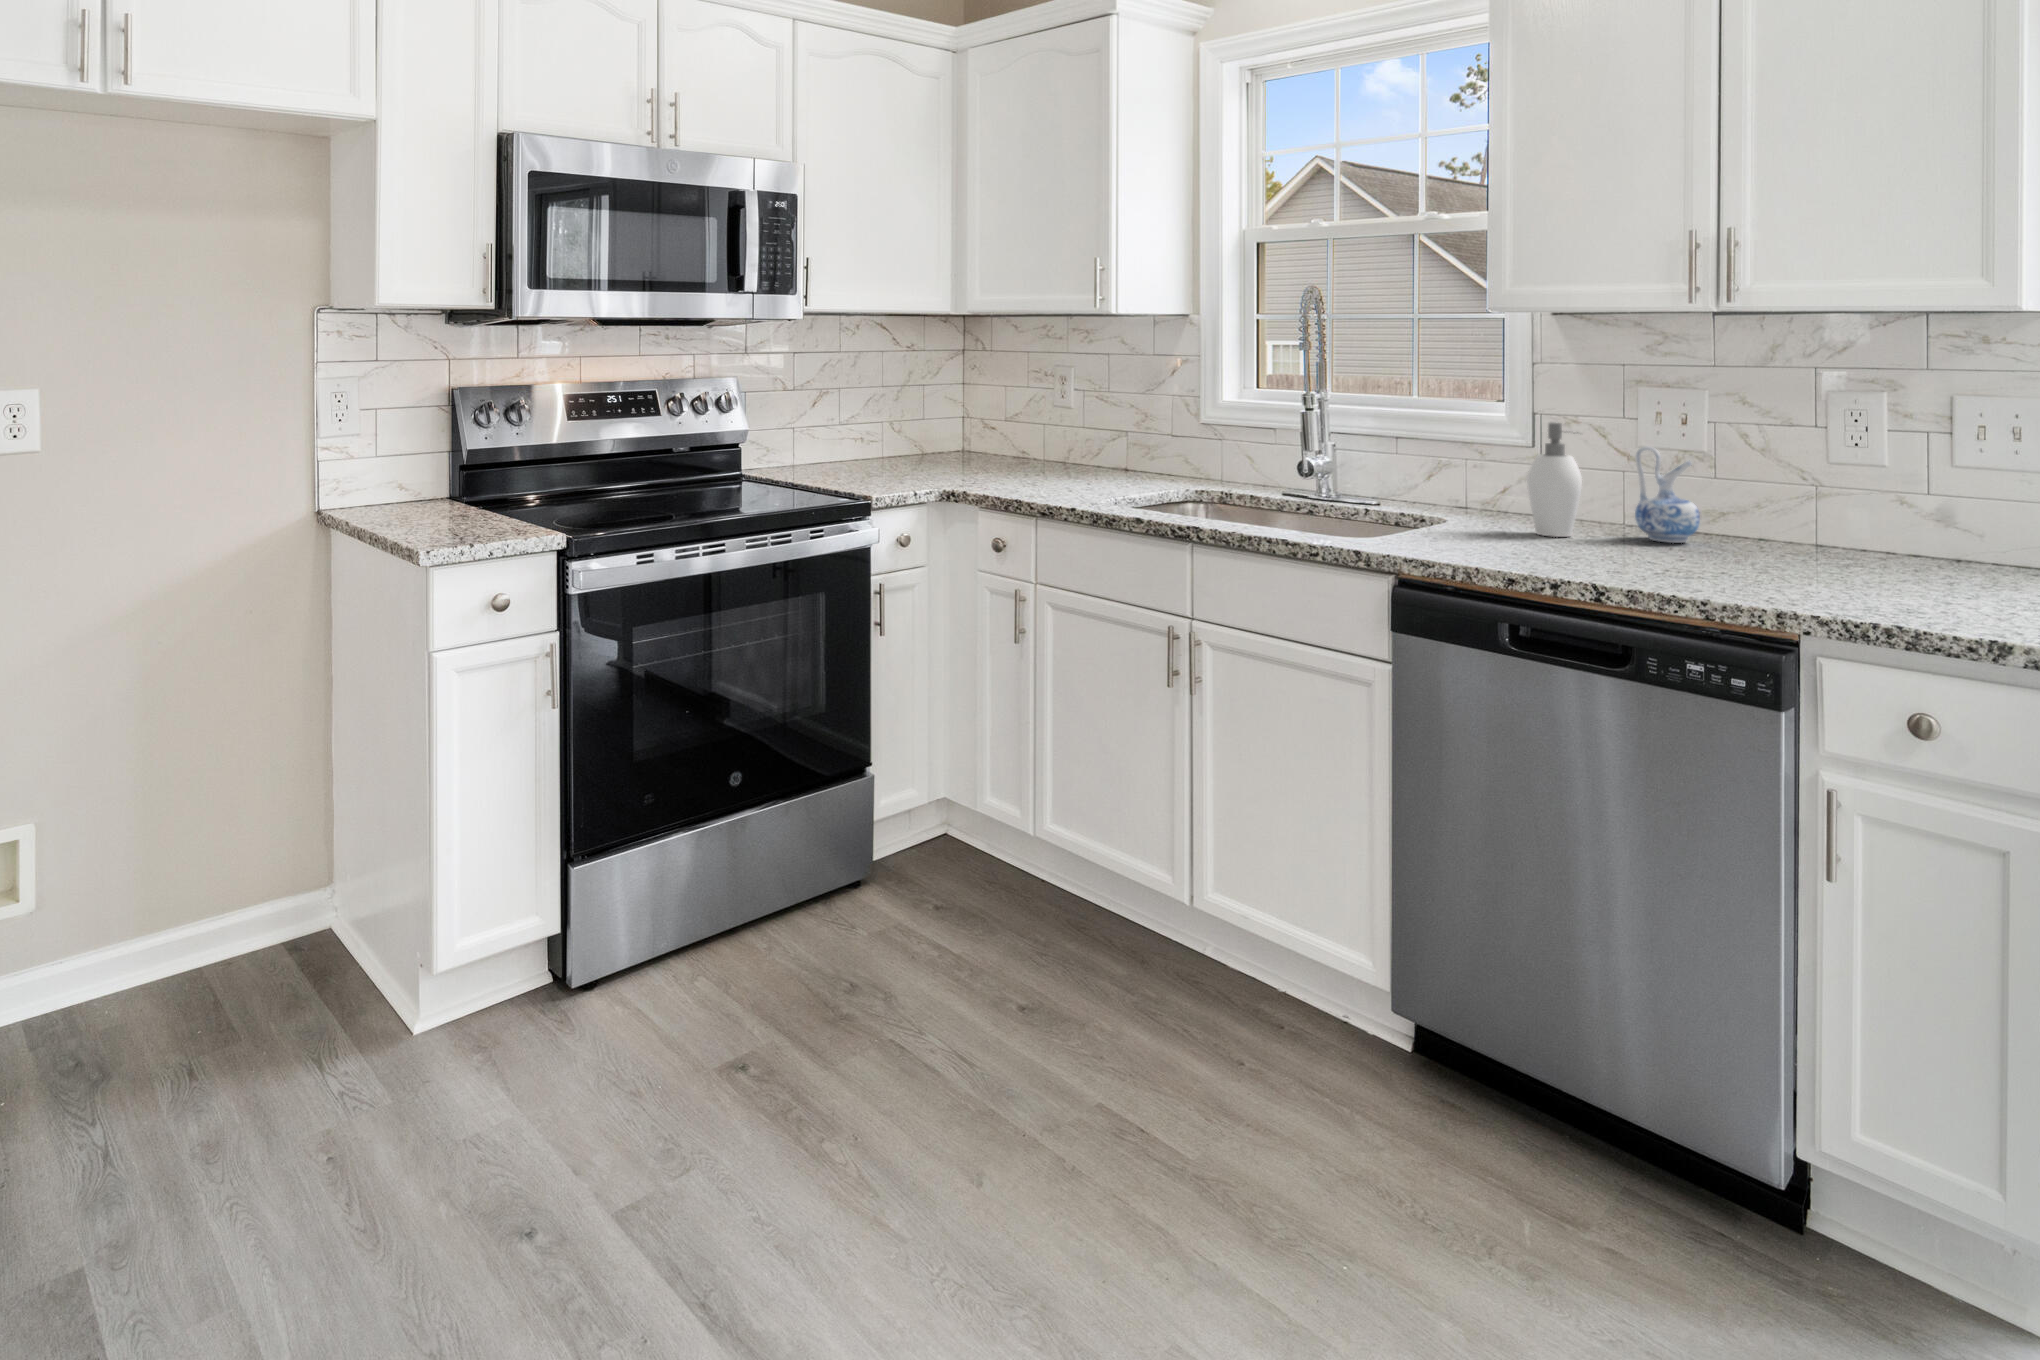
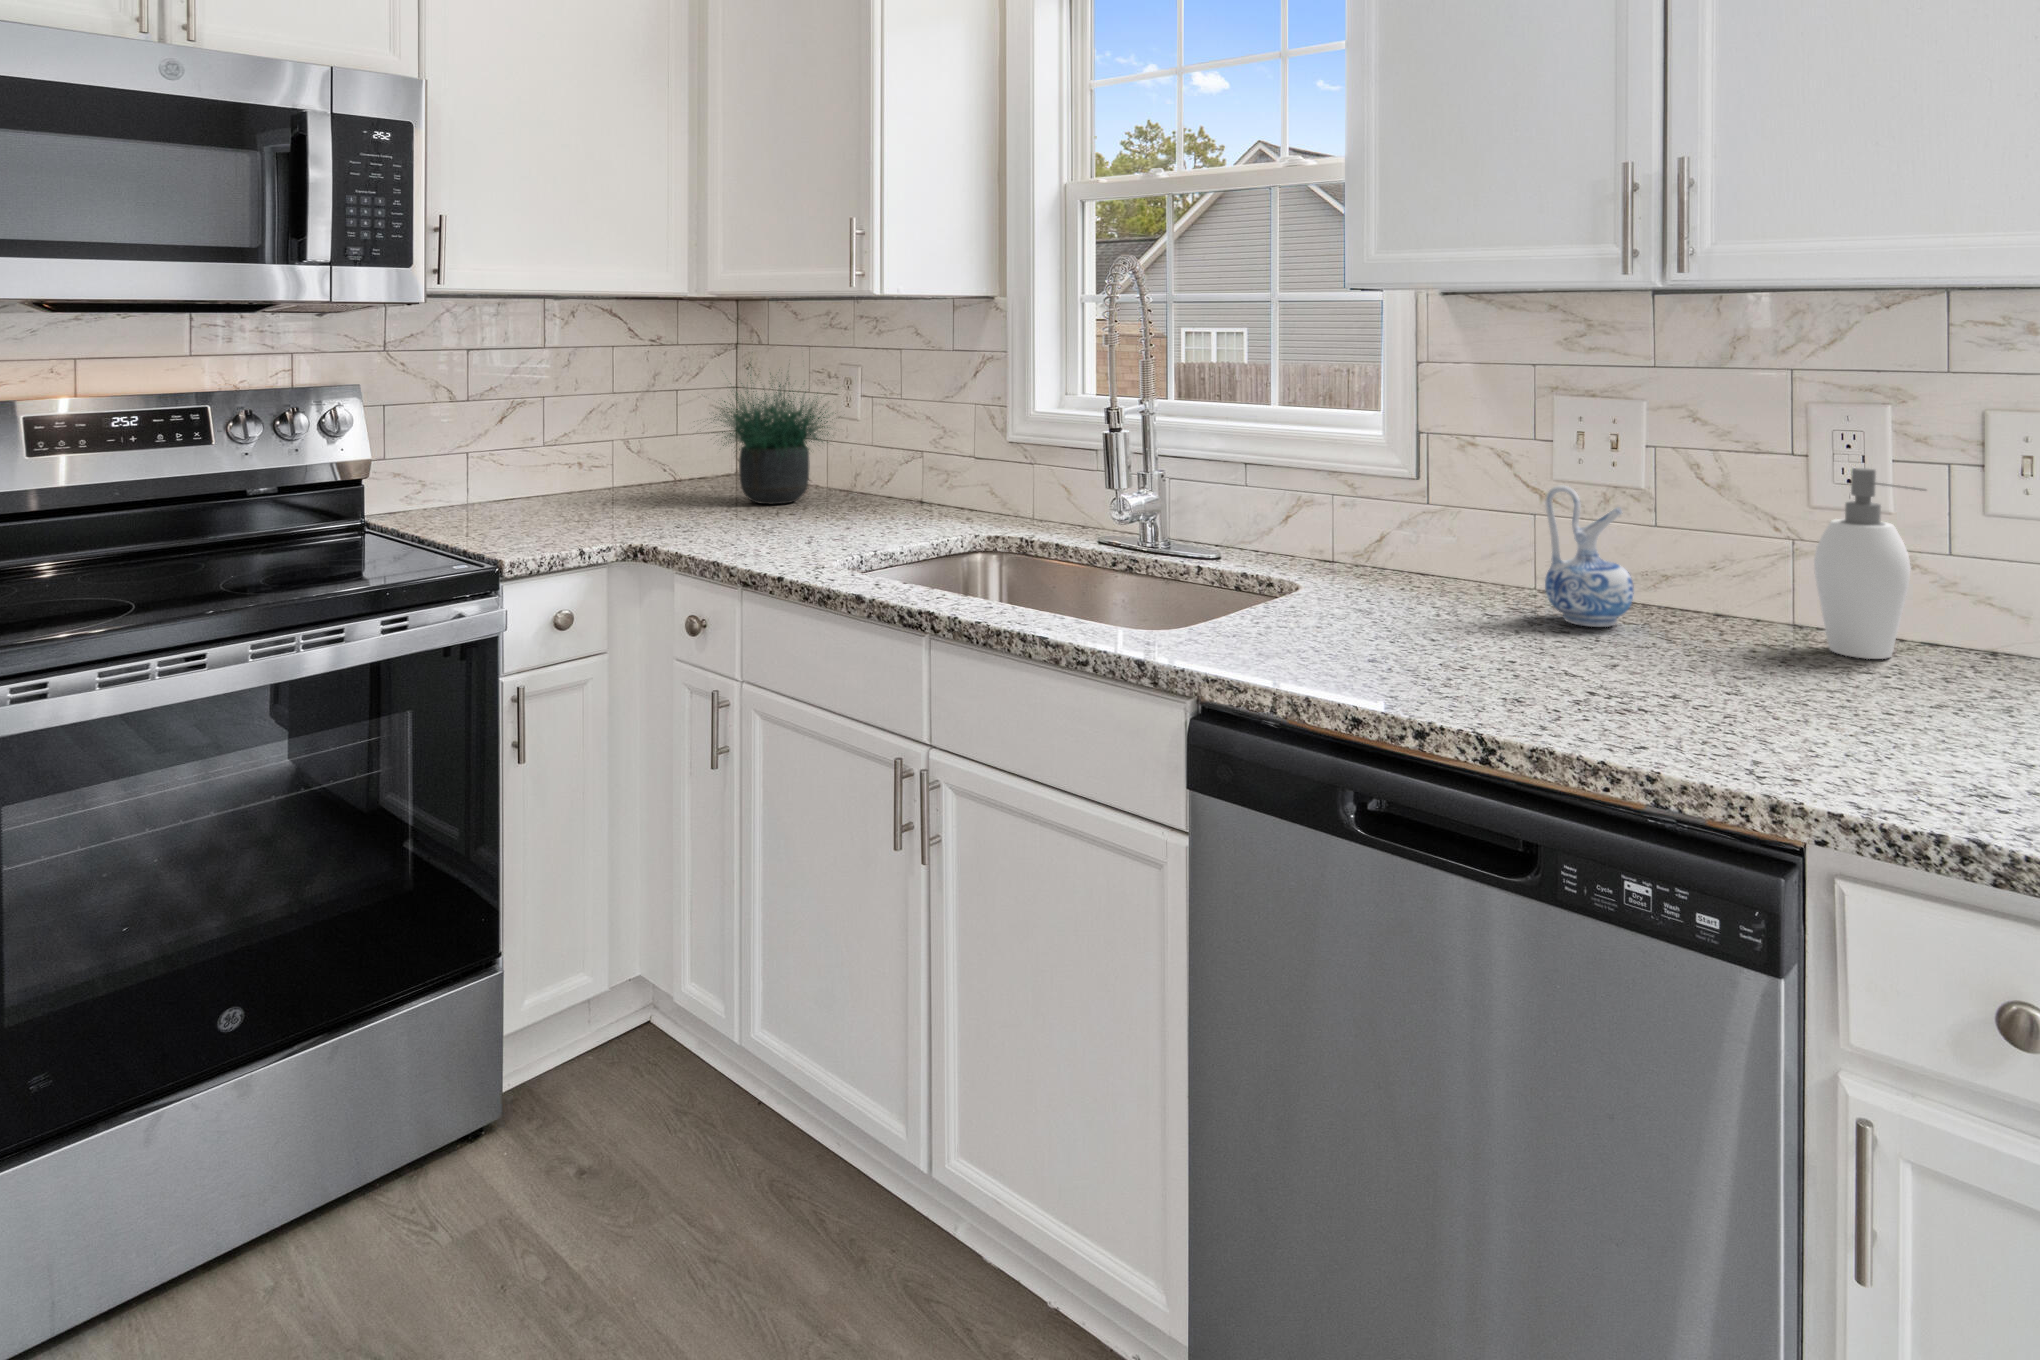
potted plant: none [949,349,1071,470] -> present [714,367,829,504]
soap dispenser: present [1527,422,1582,537] -> present [1814,468,1926,659]

